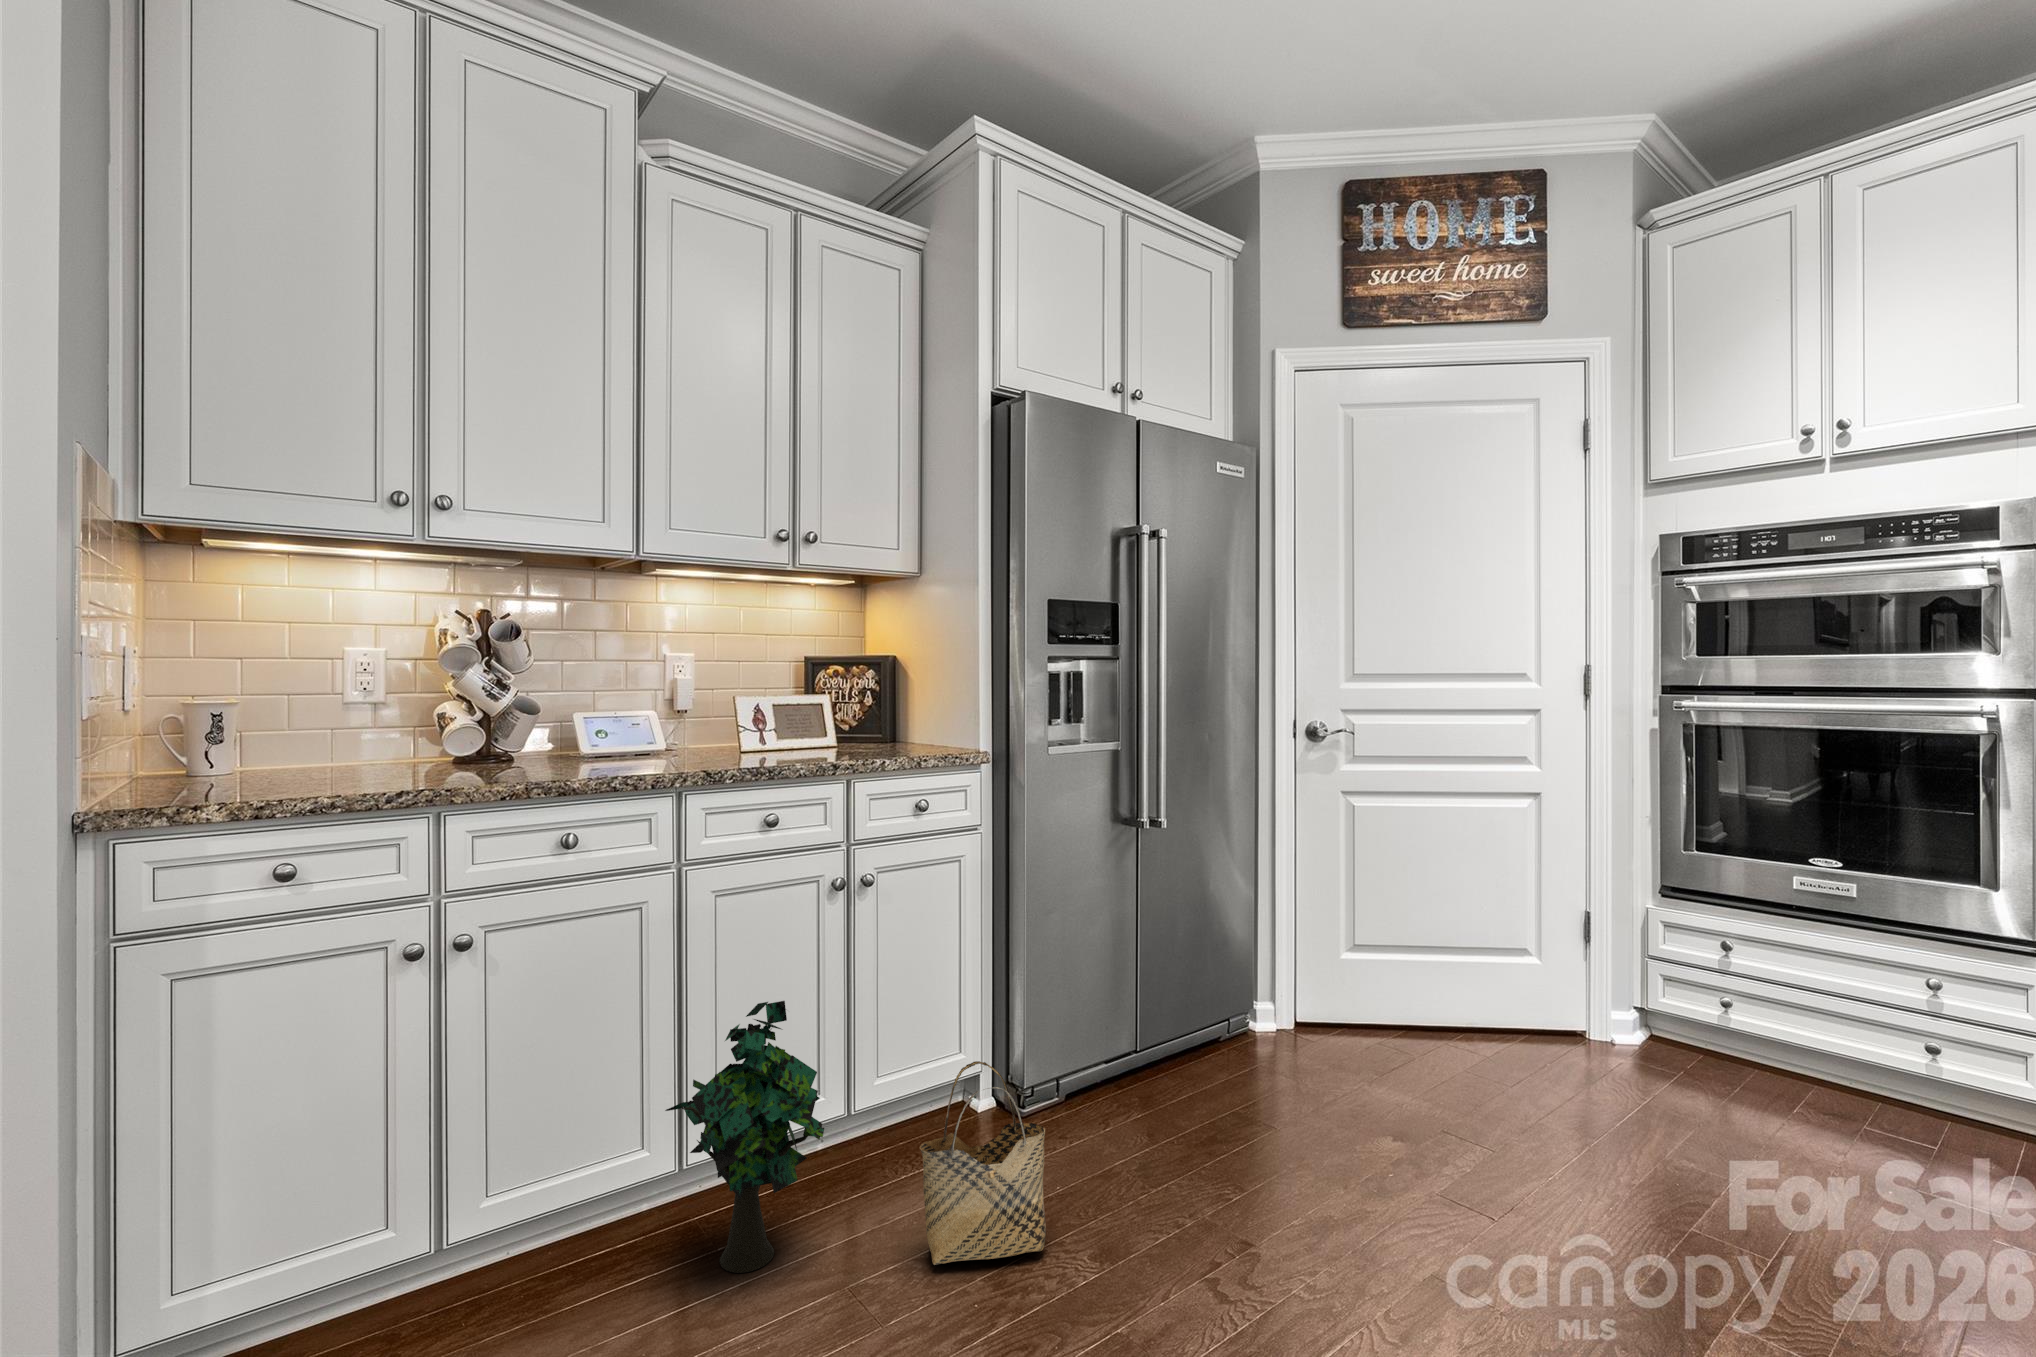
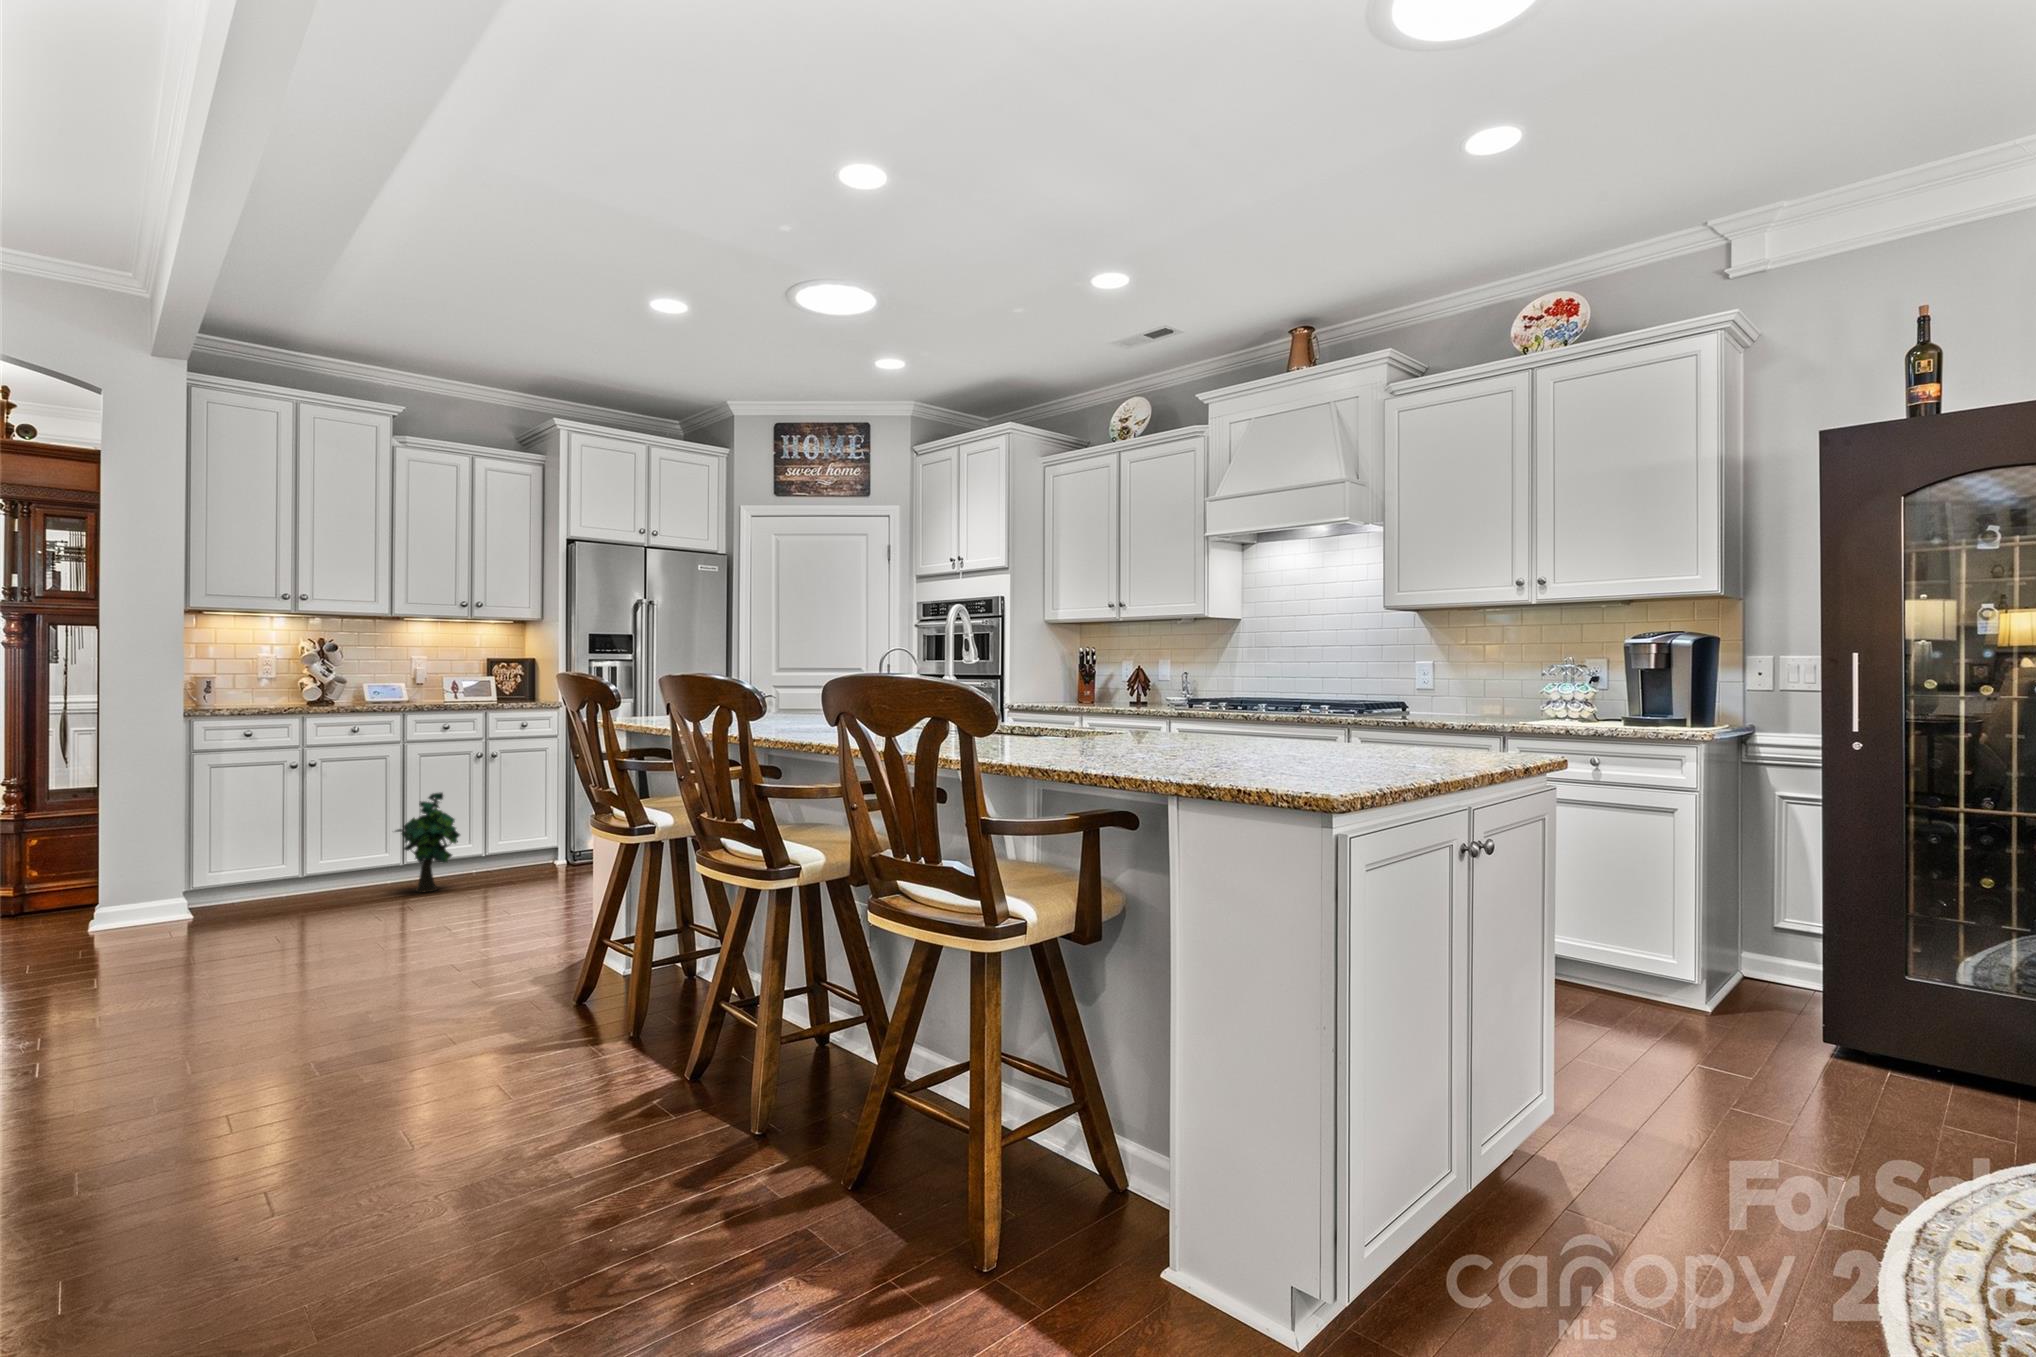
woven basket: present [920,1061,1046,1265] -> none [495,819,551,889]

